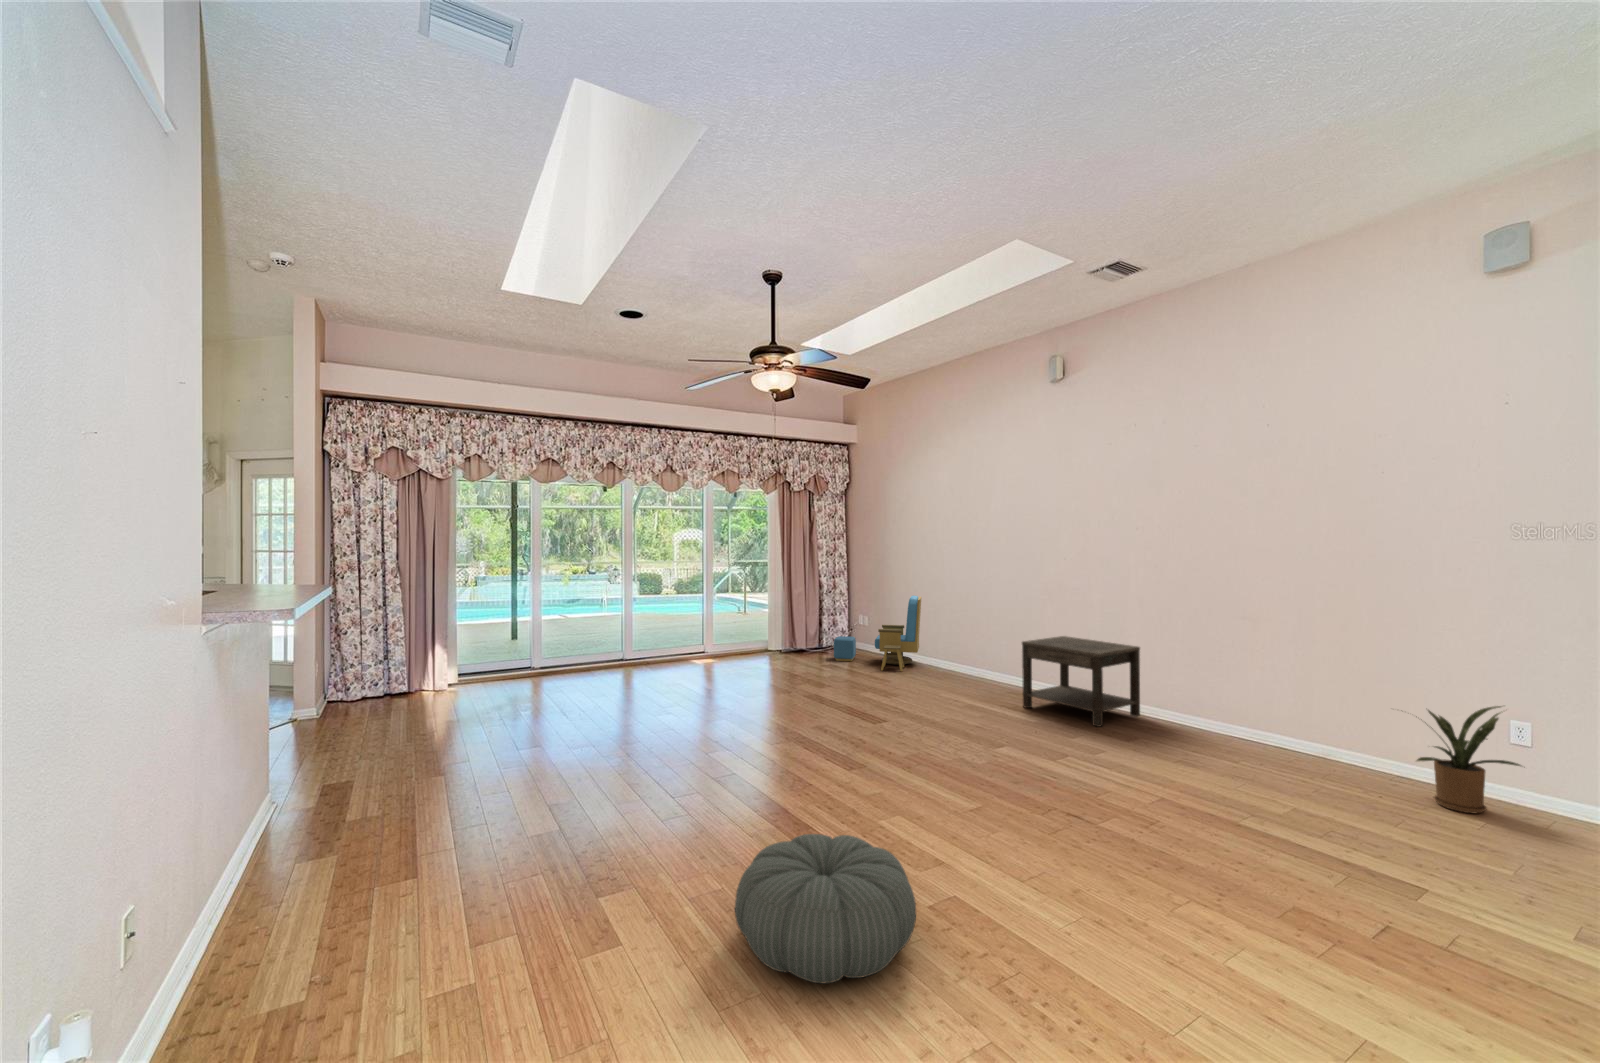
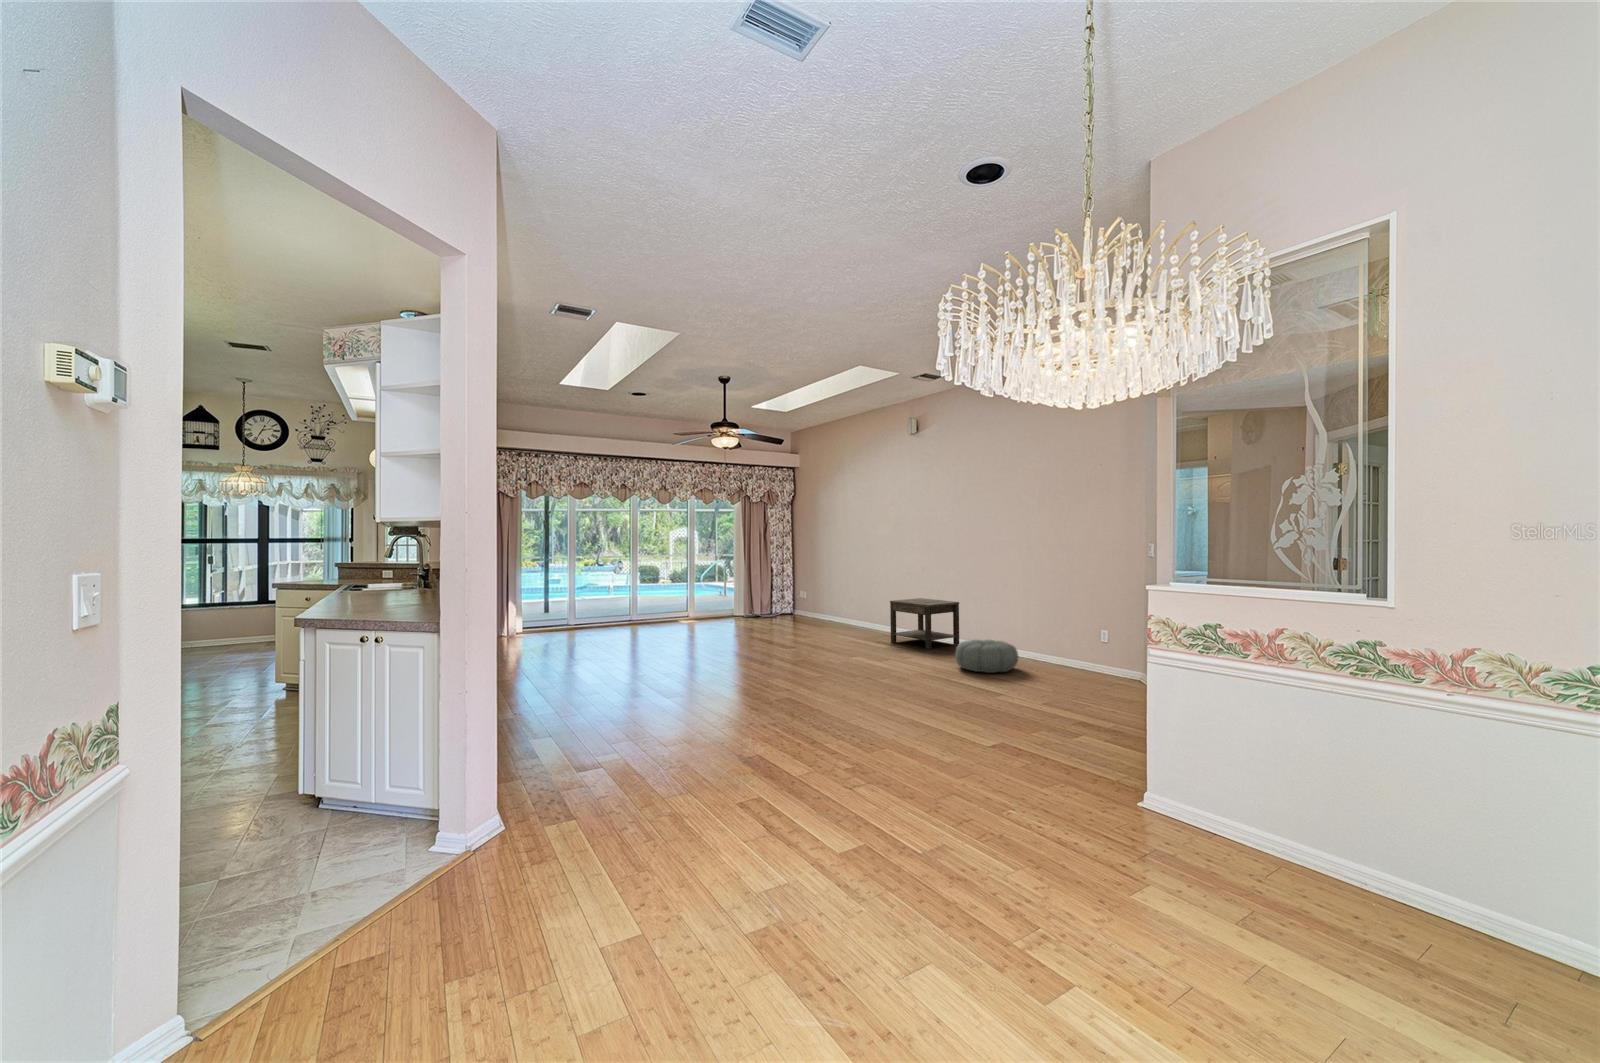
armchair: present [834,596,921,671] -> none [780,576,841,627]
house plant: present [1417,706,1521,813] -> none [1053,620,1110,675]
pouf: present [735,834,916,983] -> present [955,640,1018,673]

